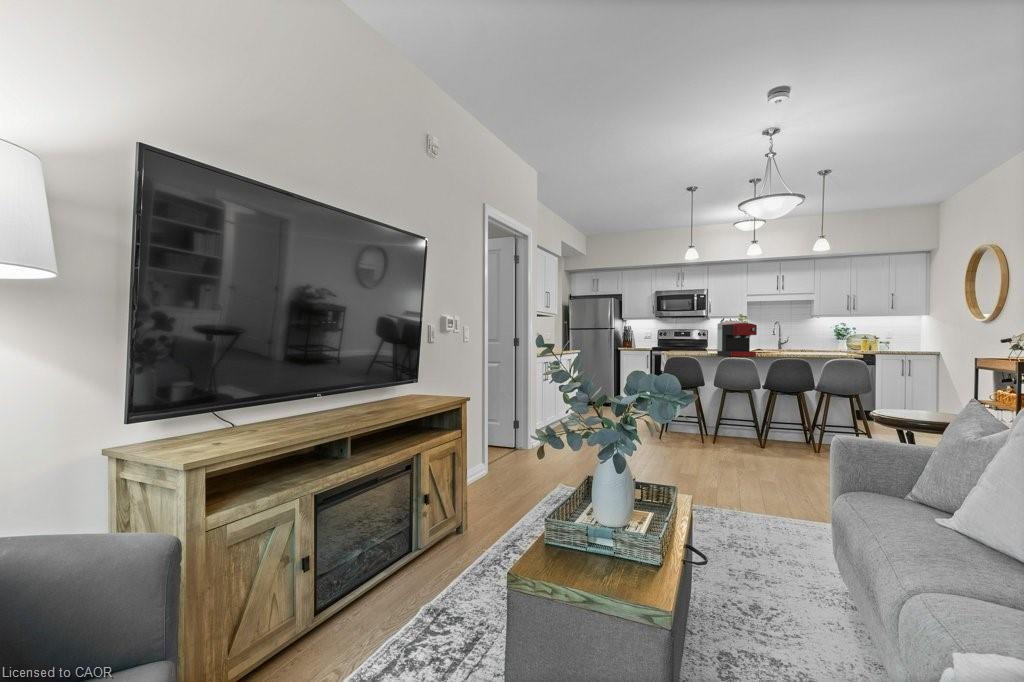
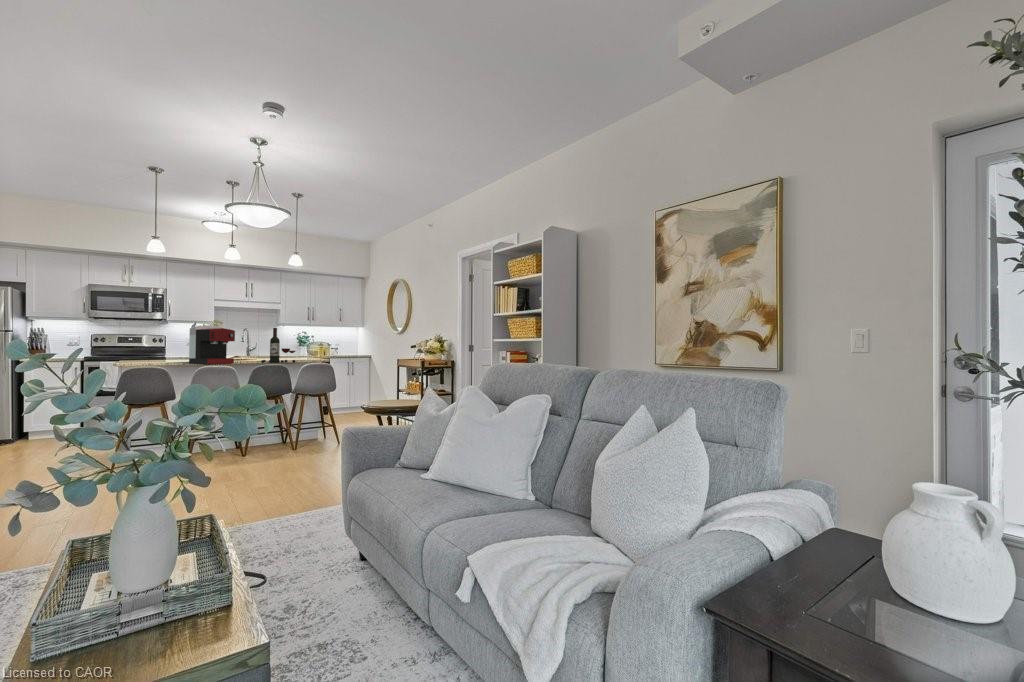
wine bottle: none [784,320,822,358] -> present [261,328,295,363]

